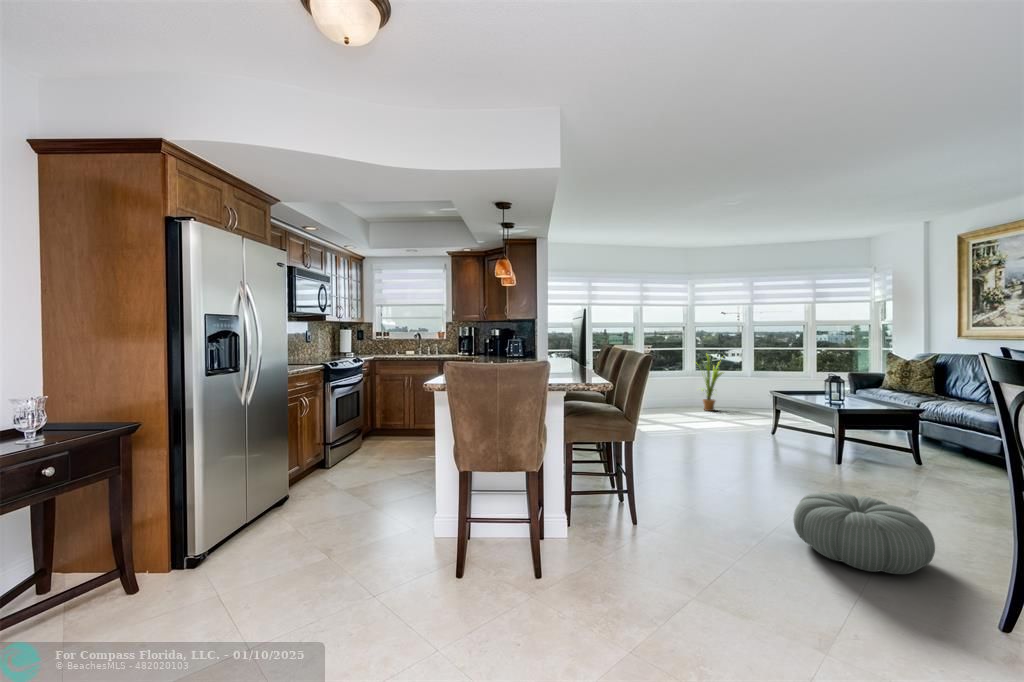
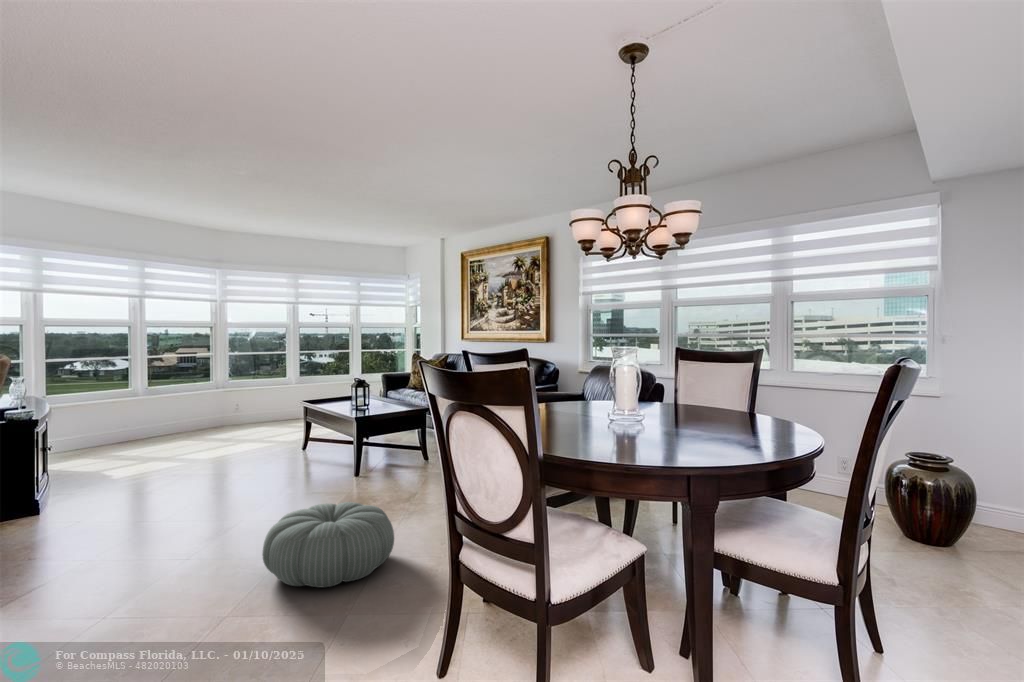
house plant: present [702,356,723,411] -> none [218,362,263,435]

